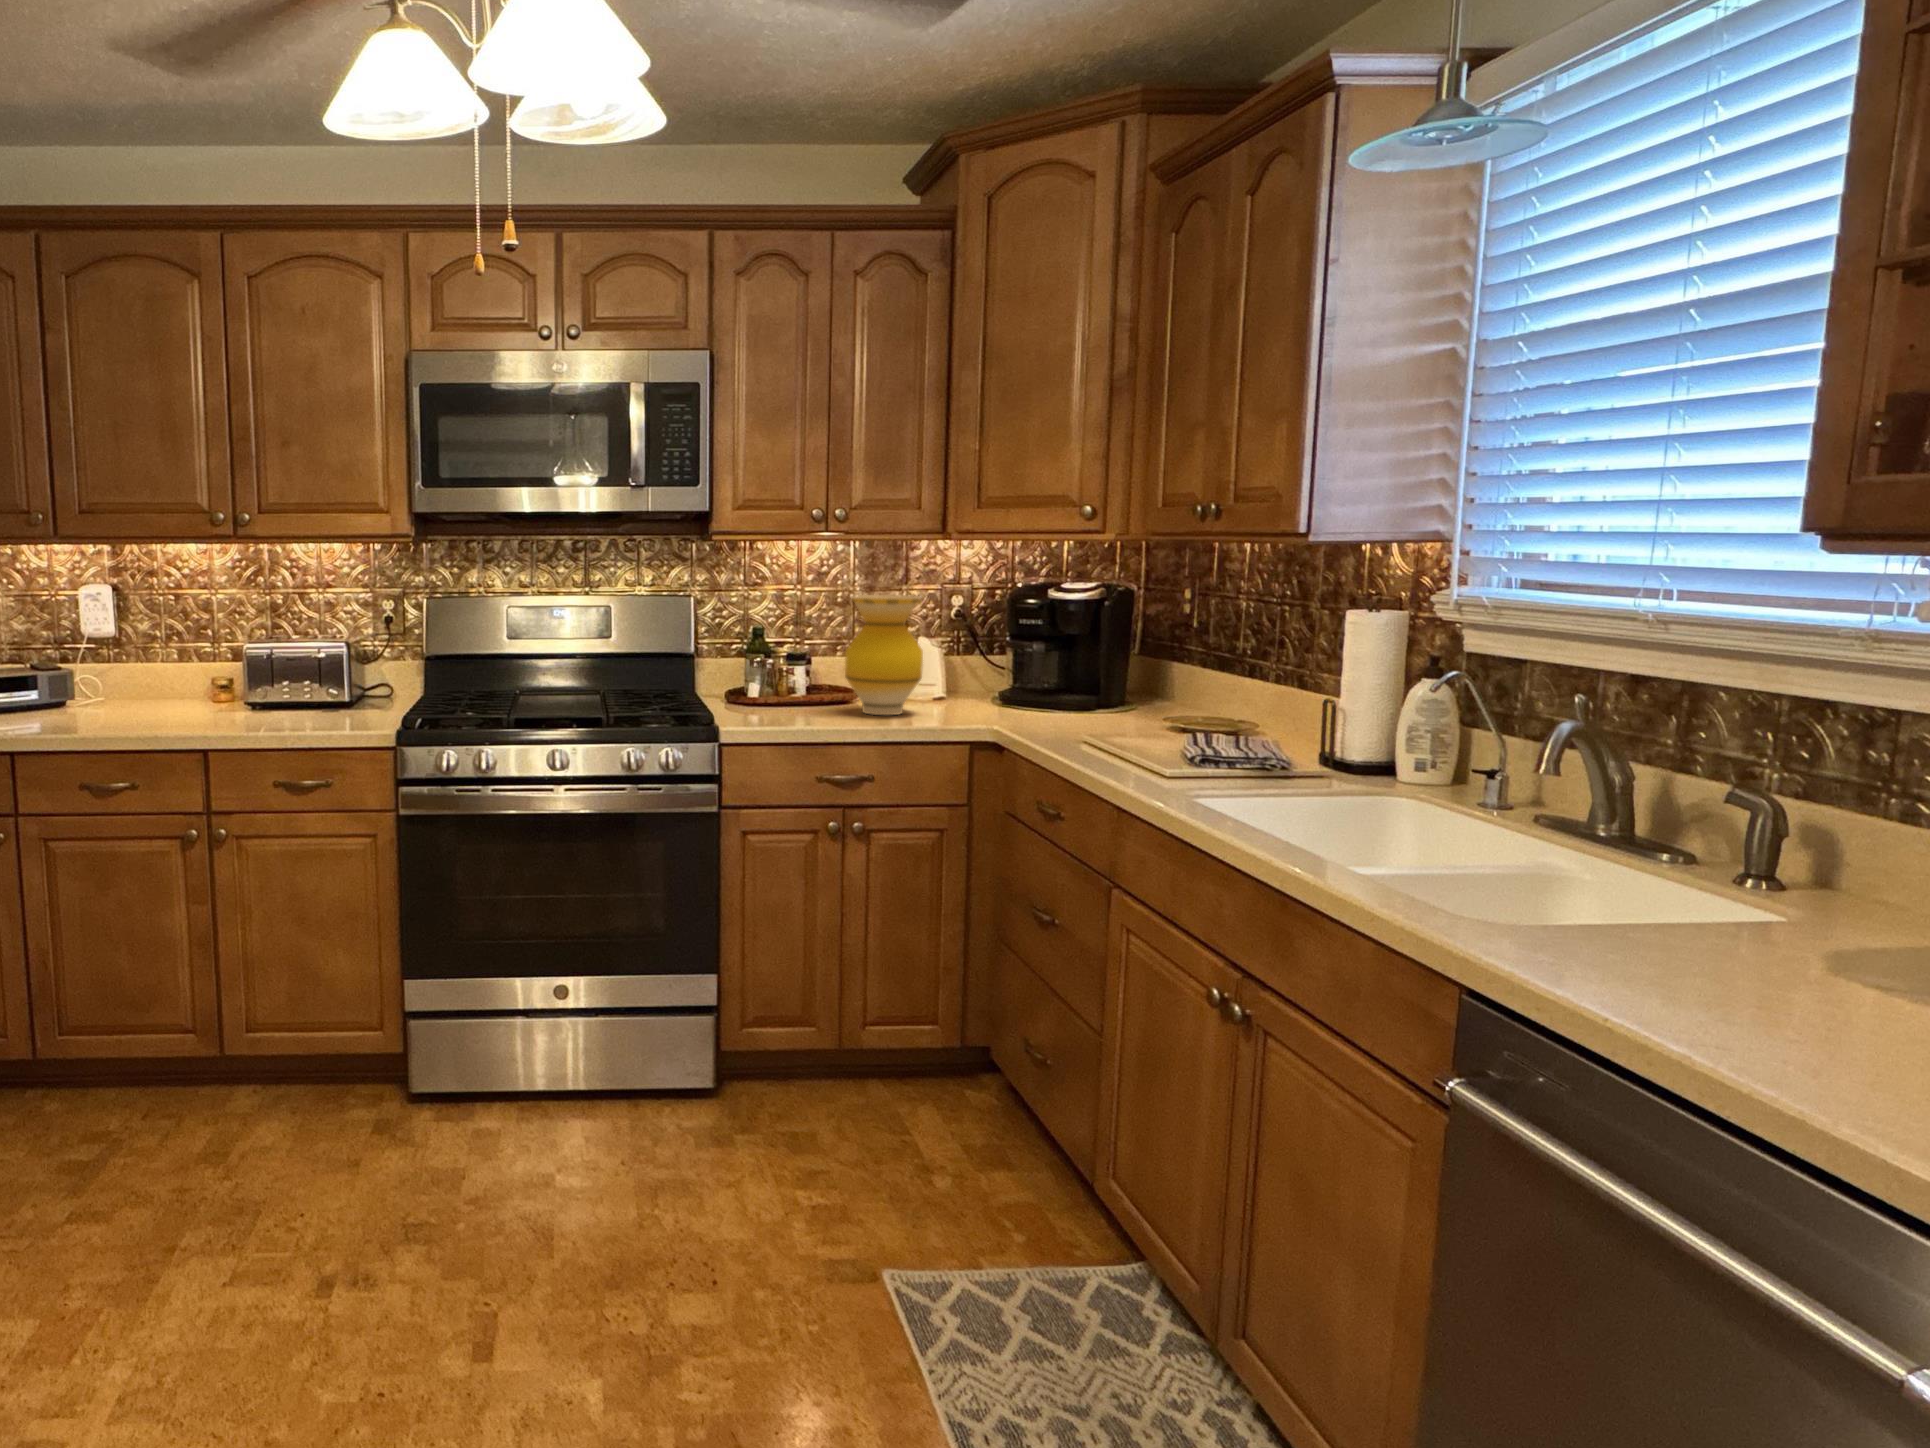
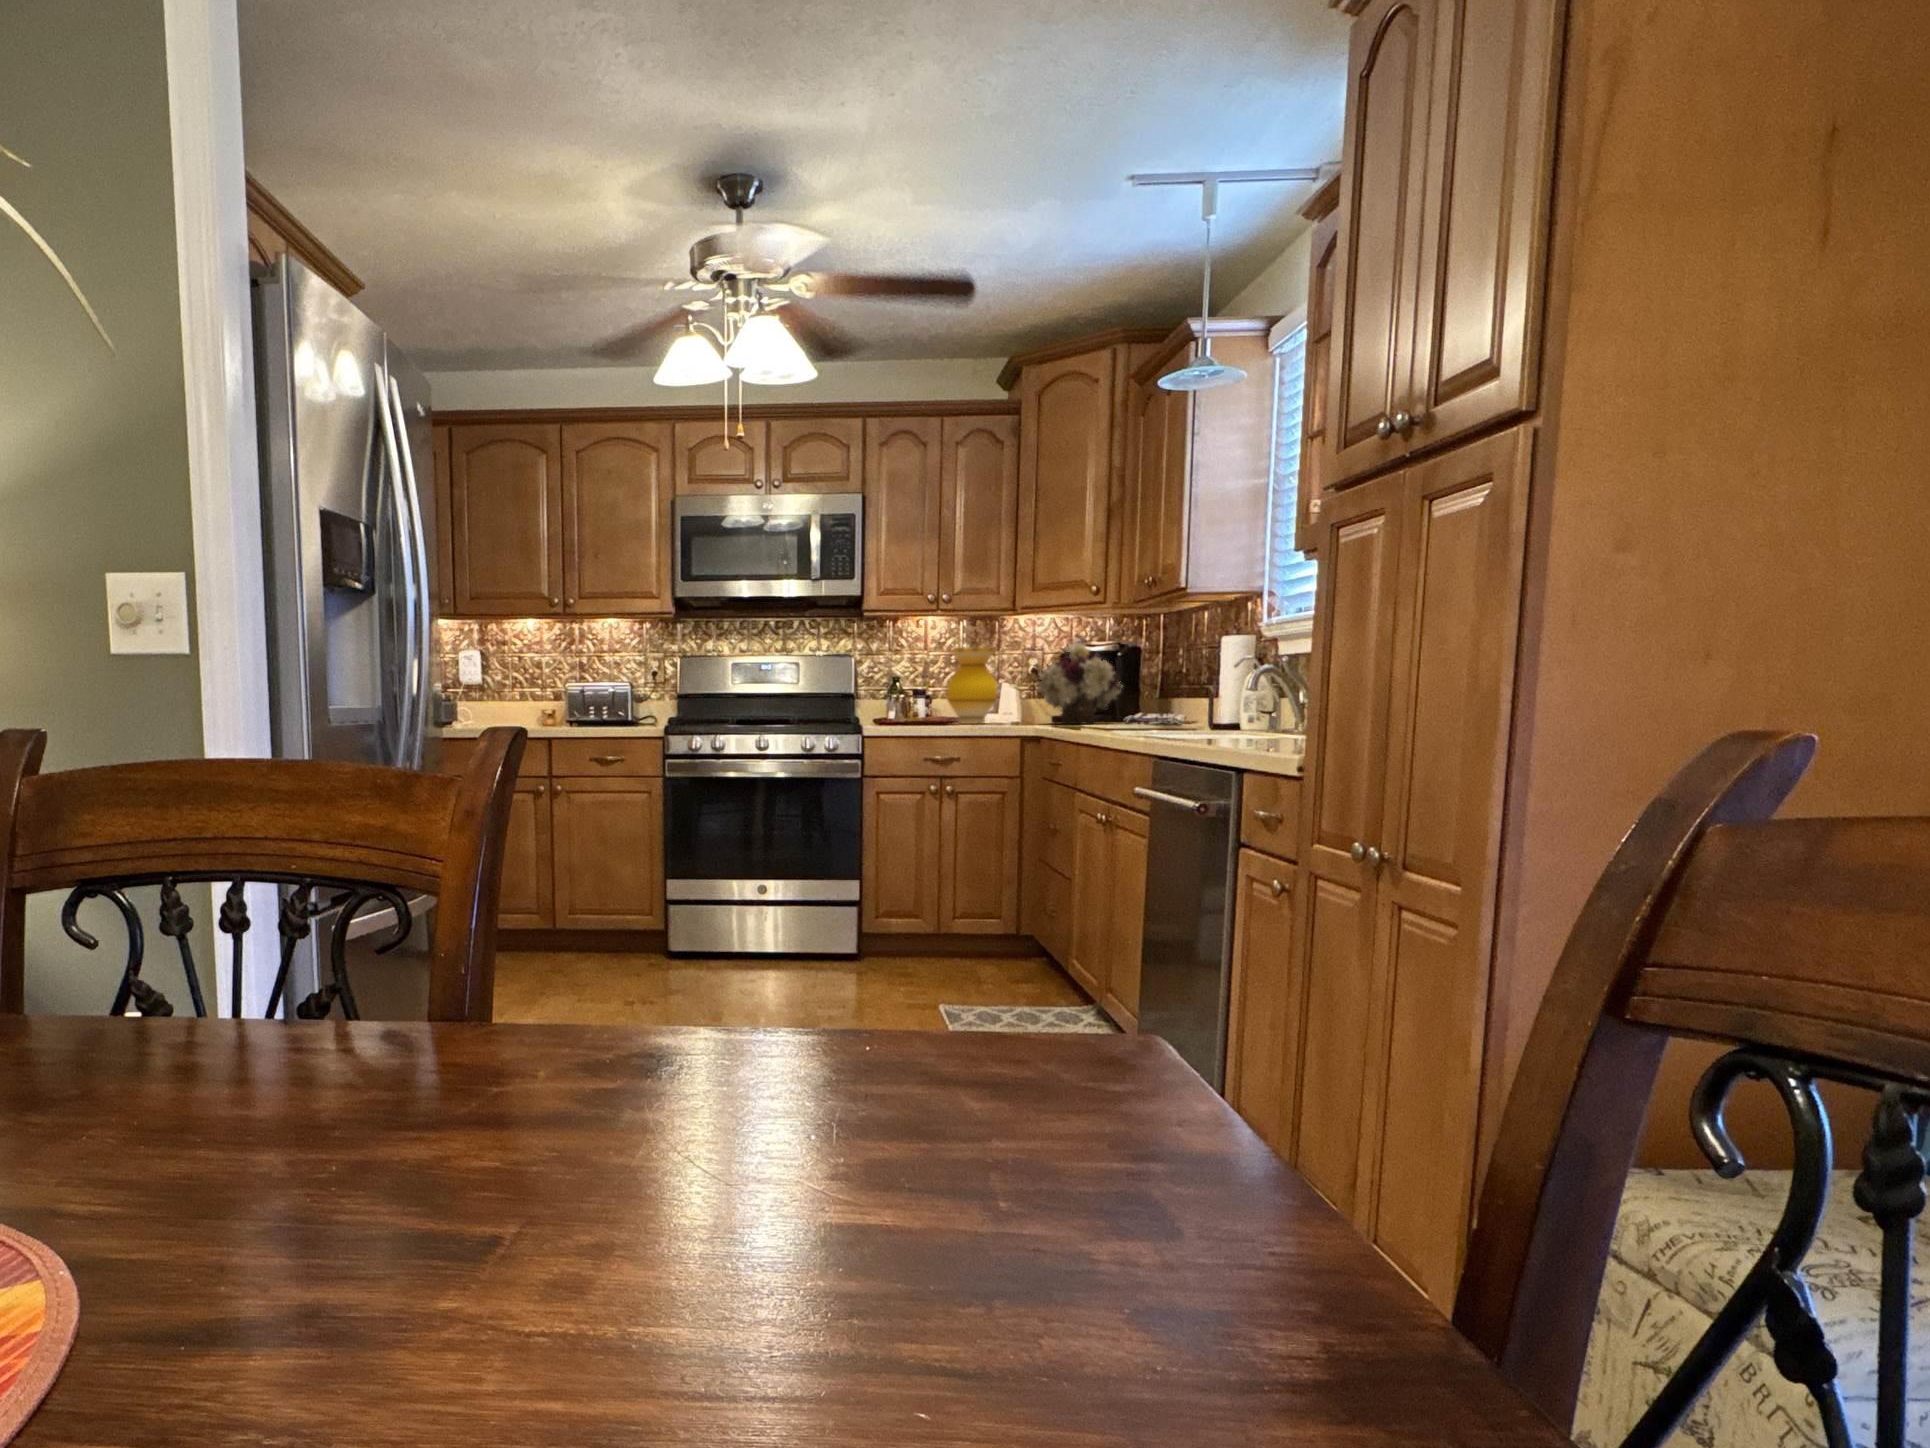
flower arrangement: none [988,596,1125,724] -> present [1037,645,1121,724]

